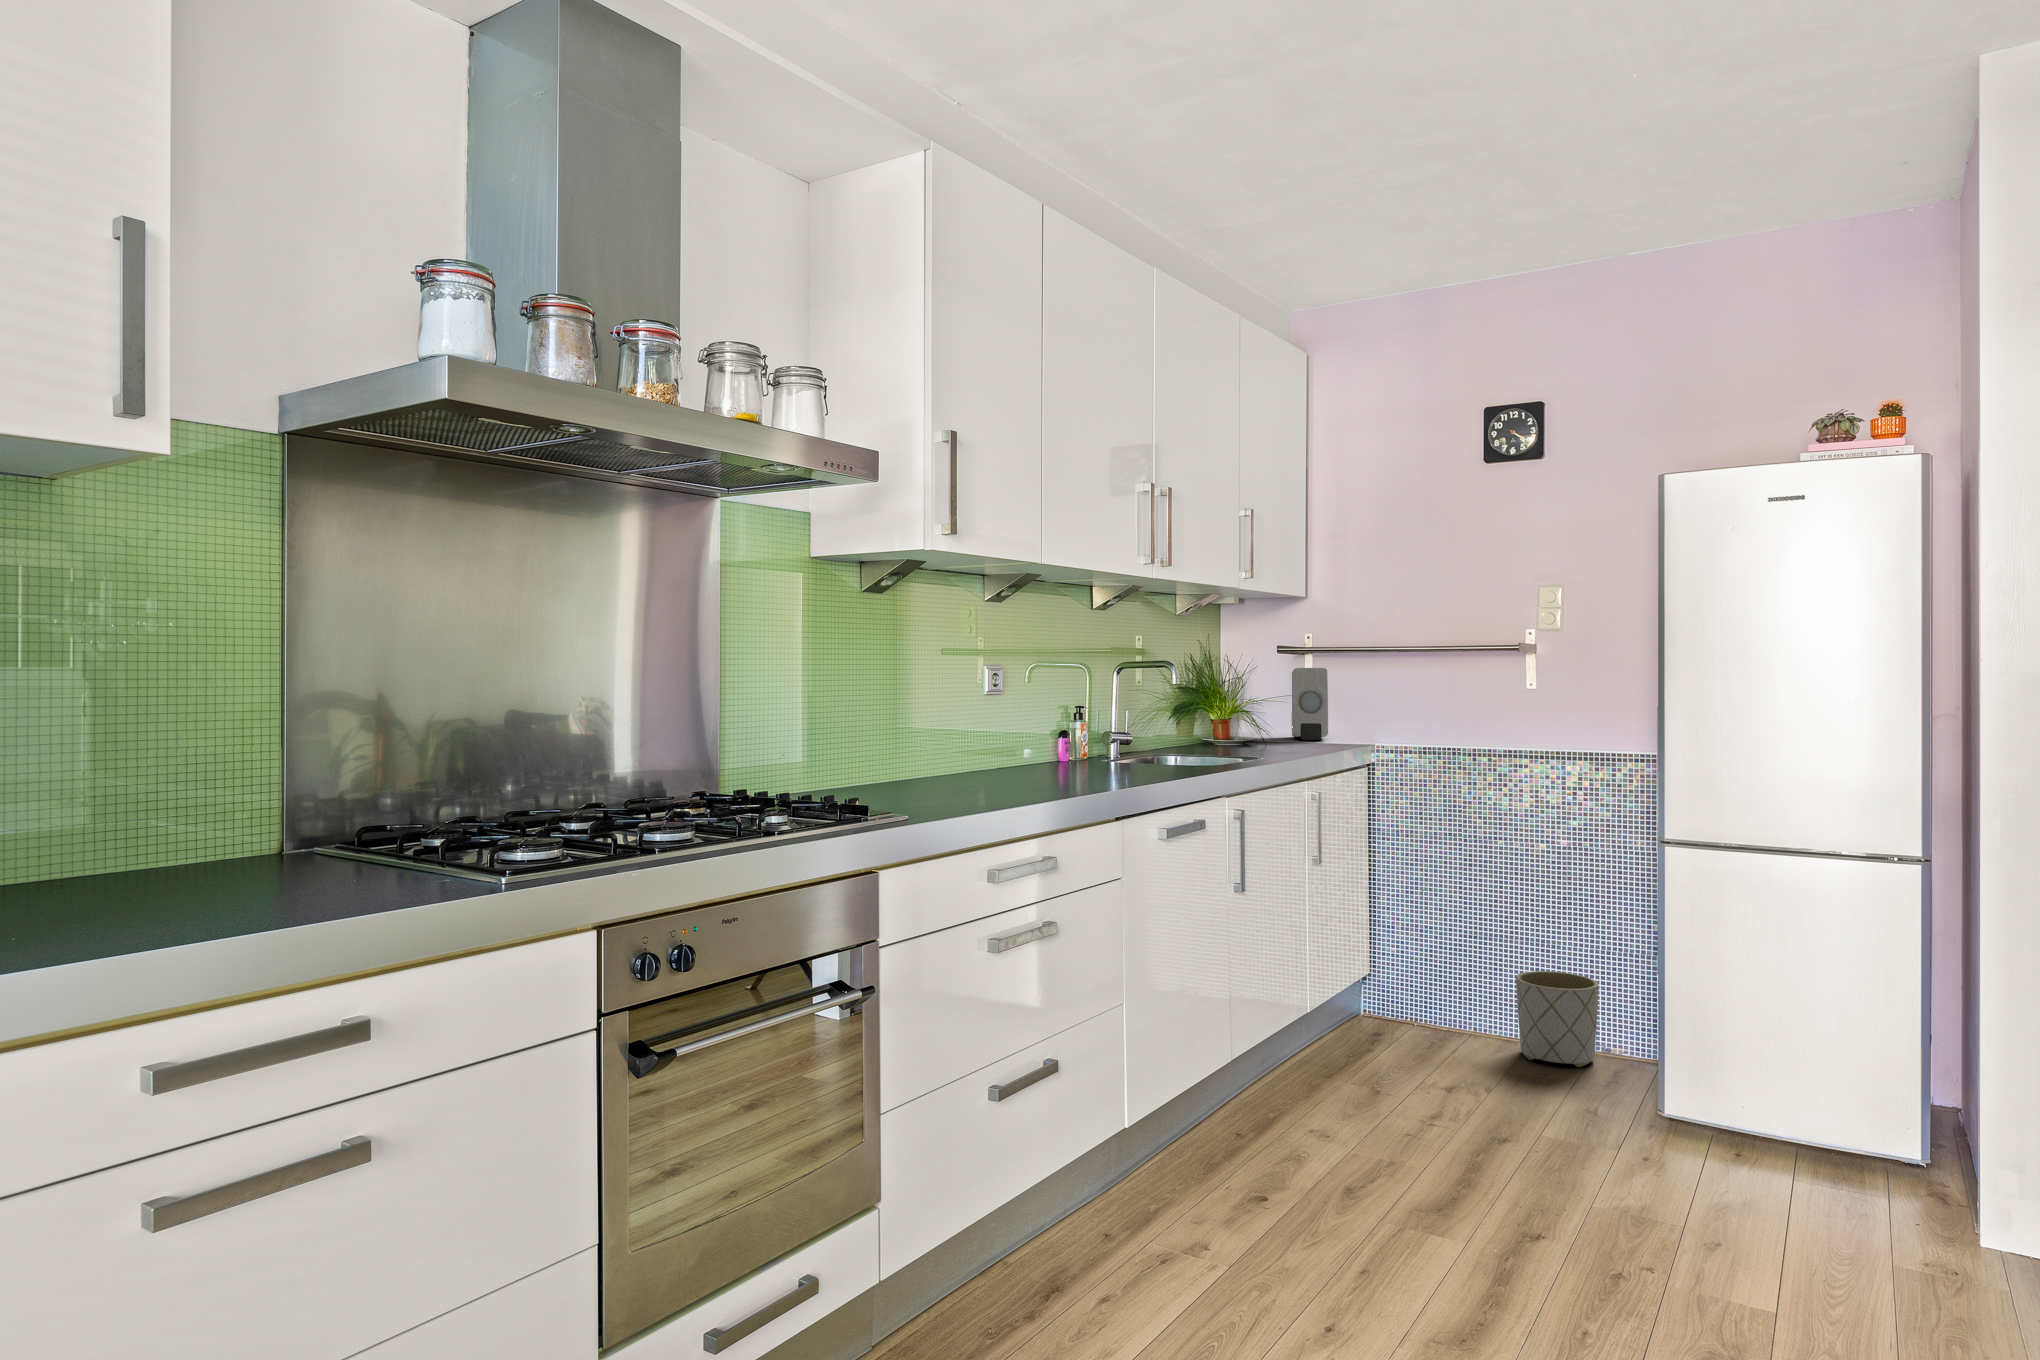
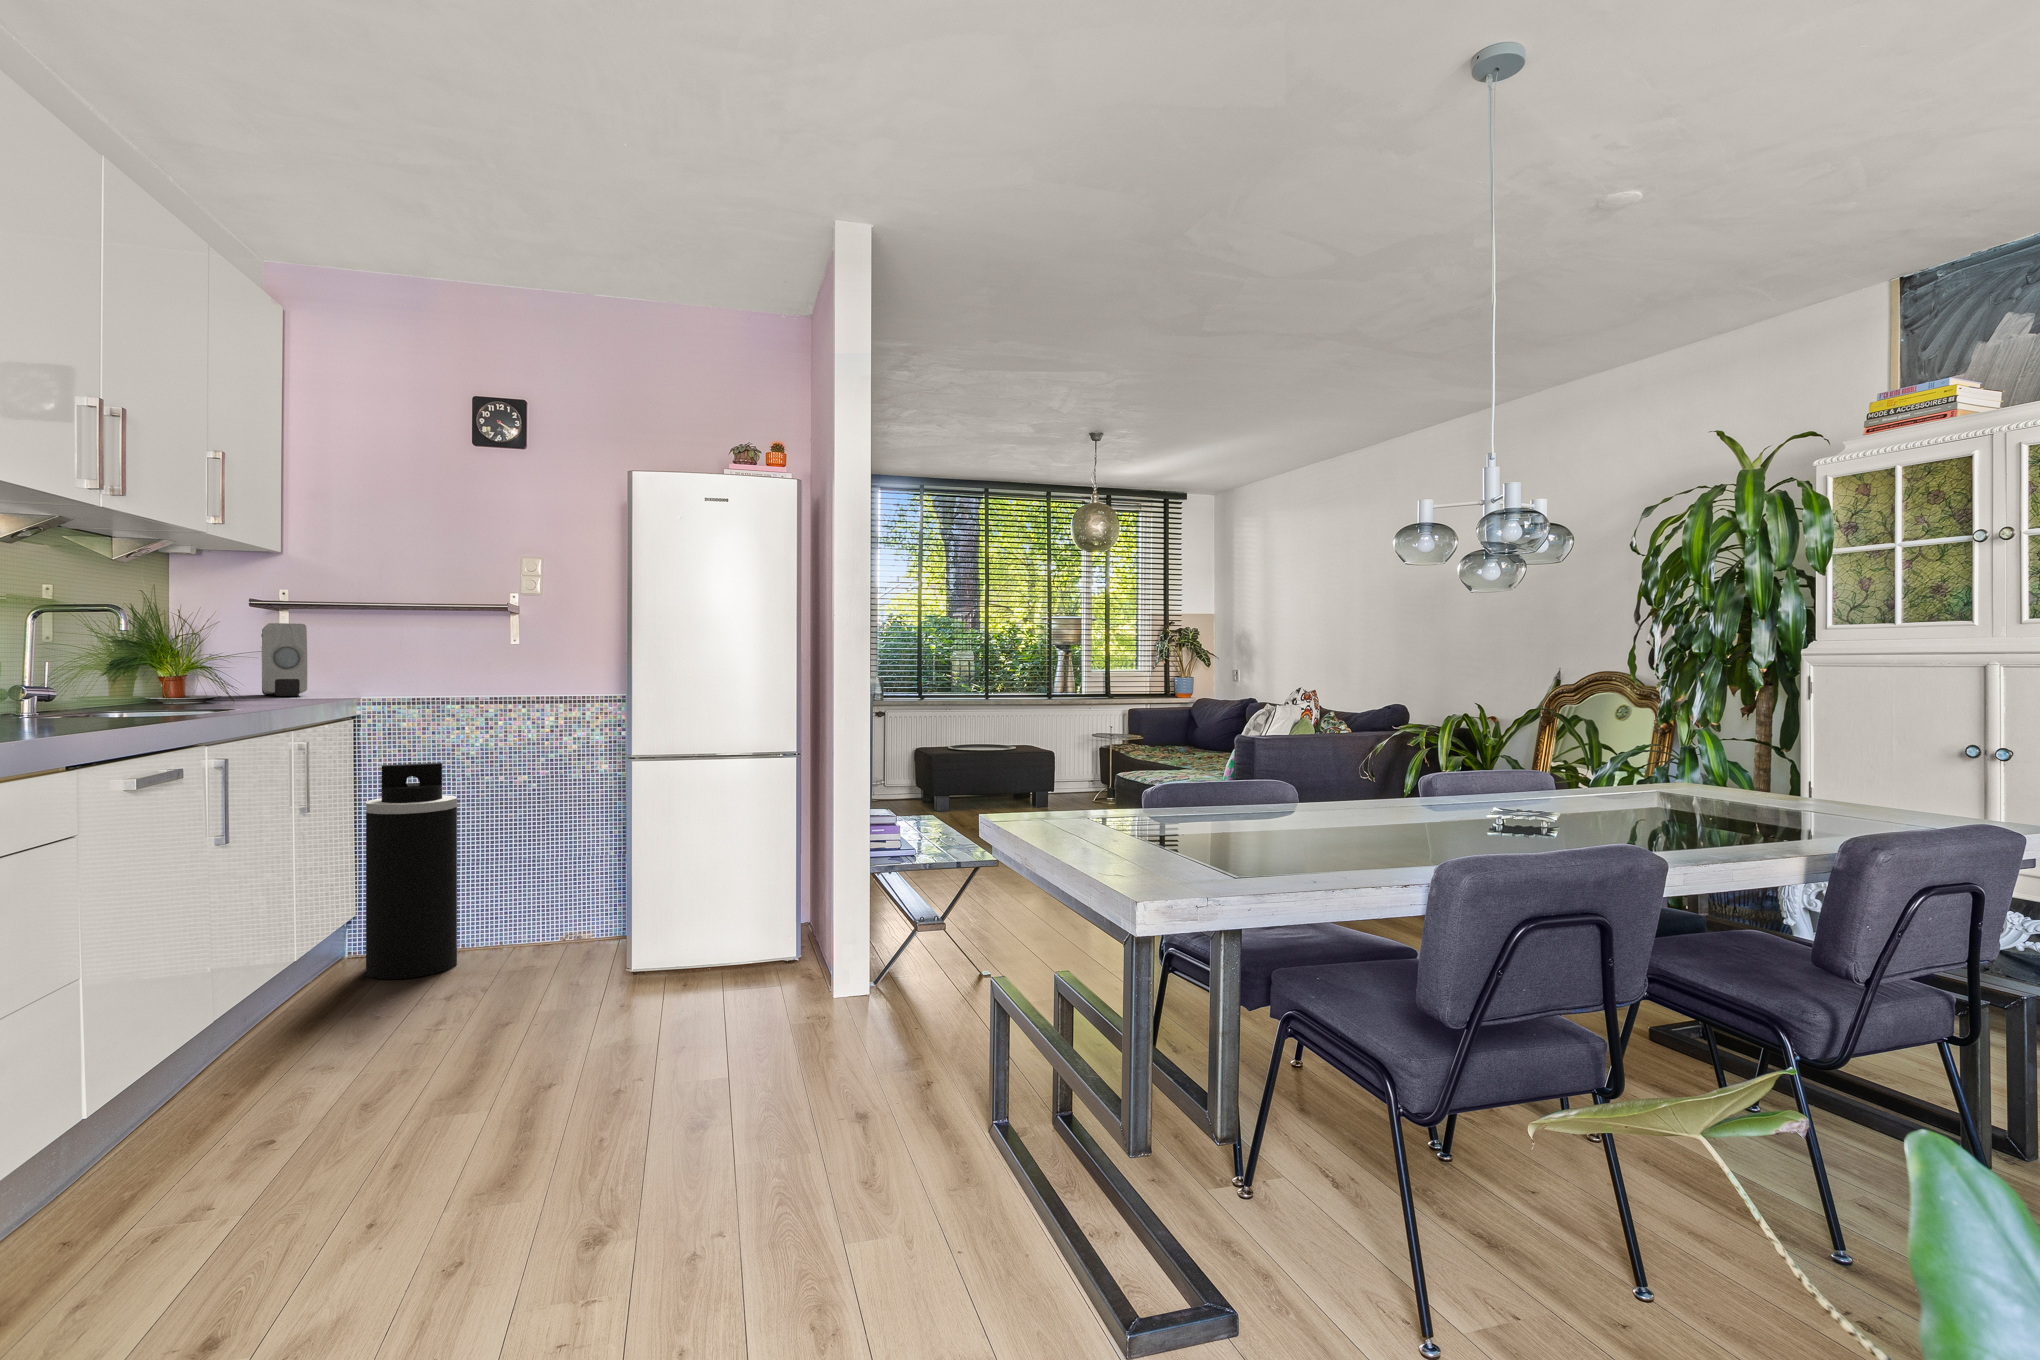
trash can: none [1378,817,1469,1052] -> present [366,763,457,979]
planter: present [1516,971,1598,1067] -> none [501,885,571,964]

